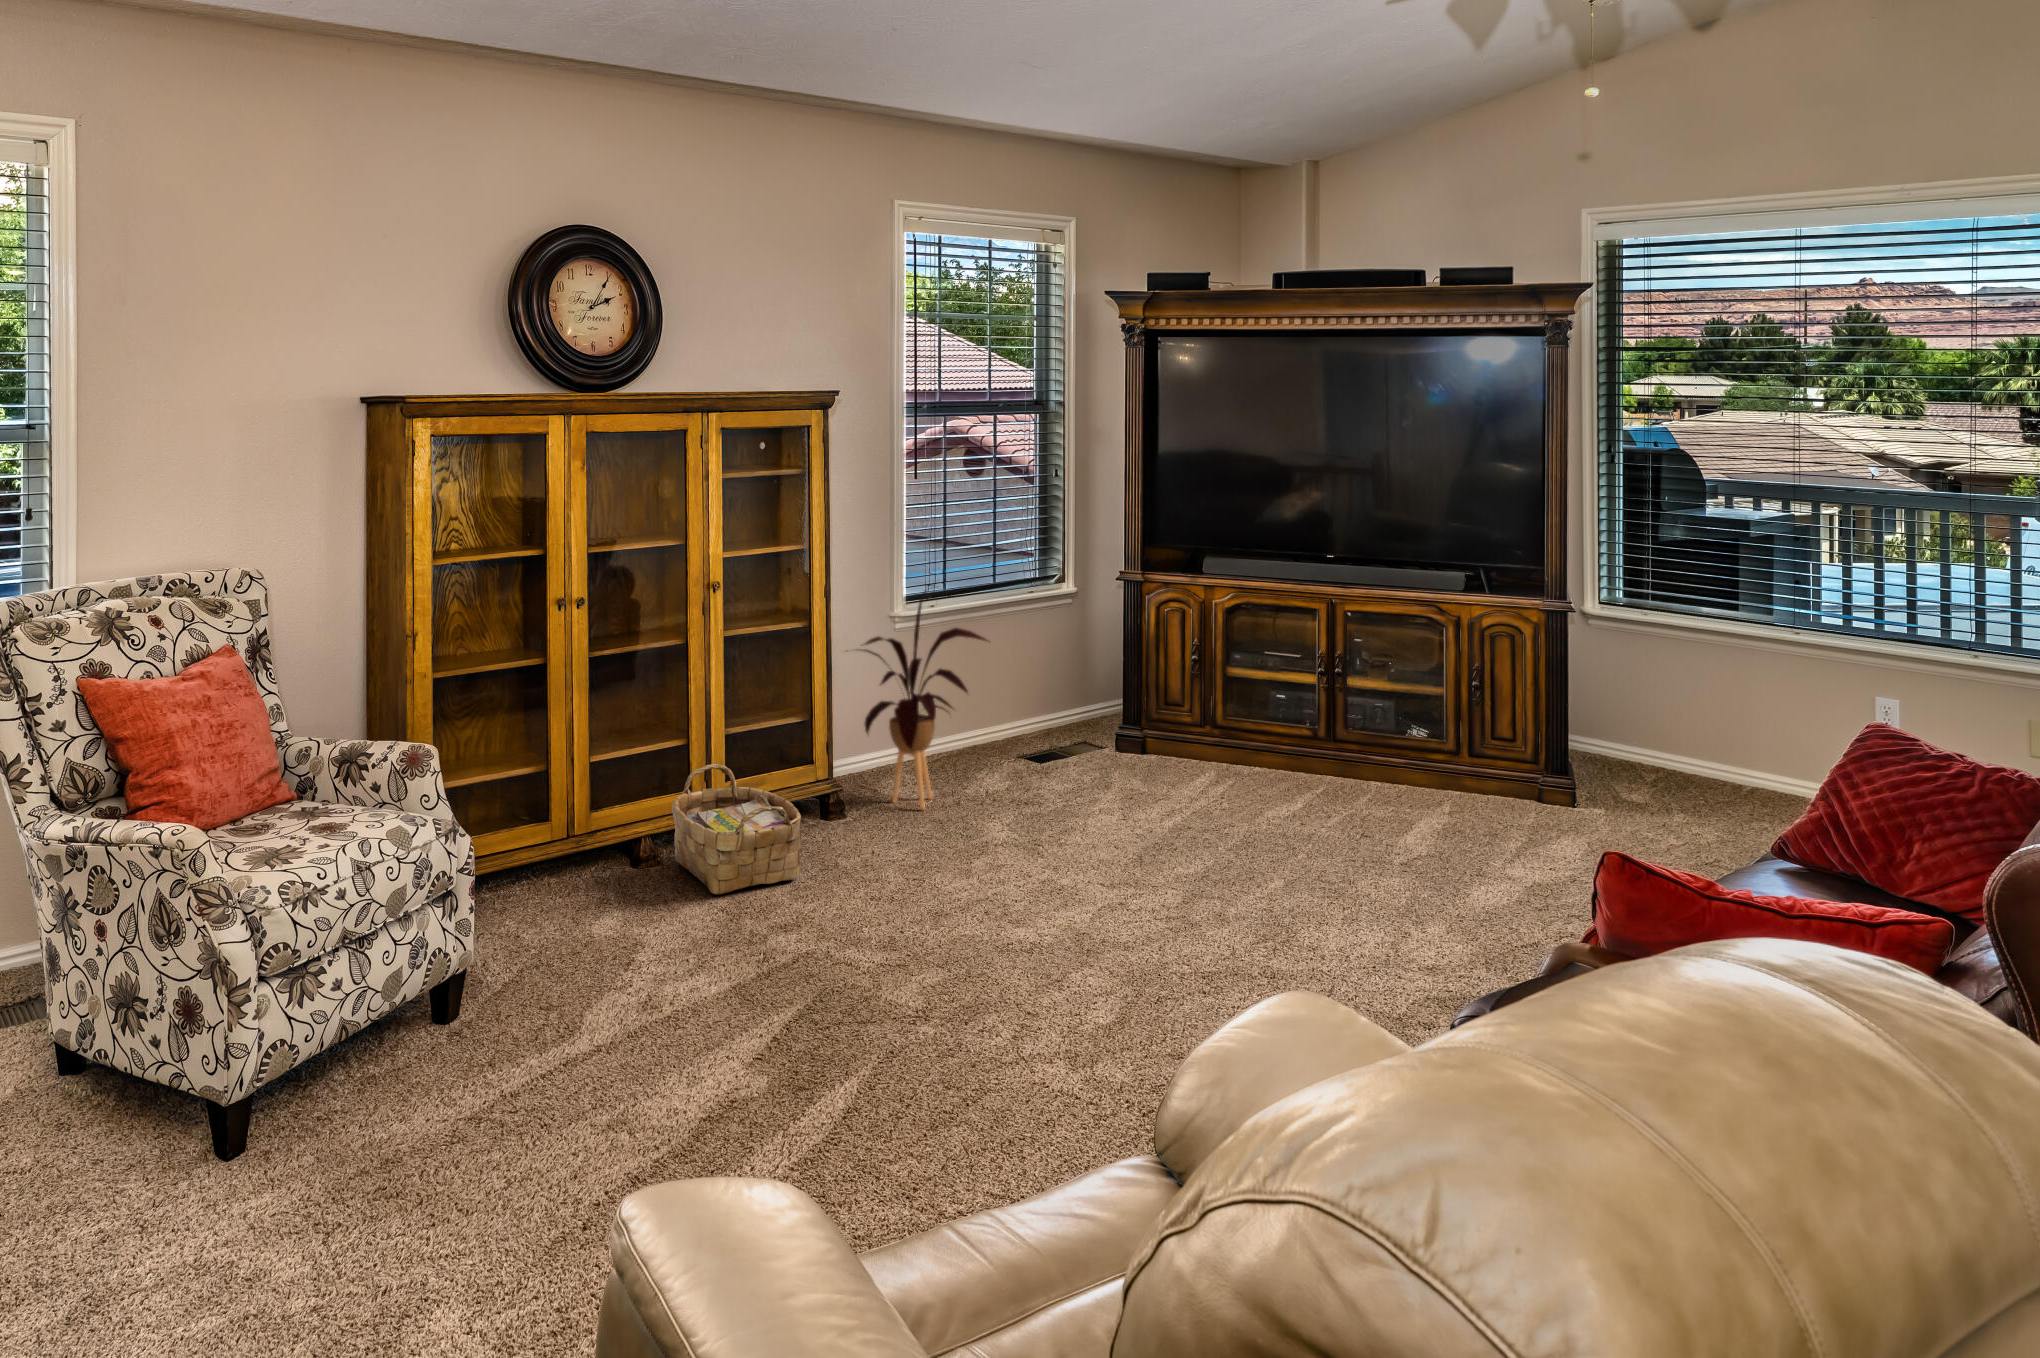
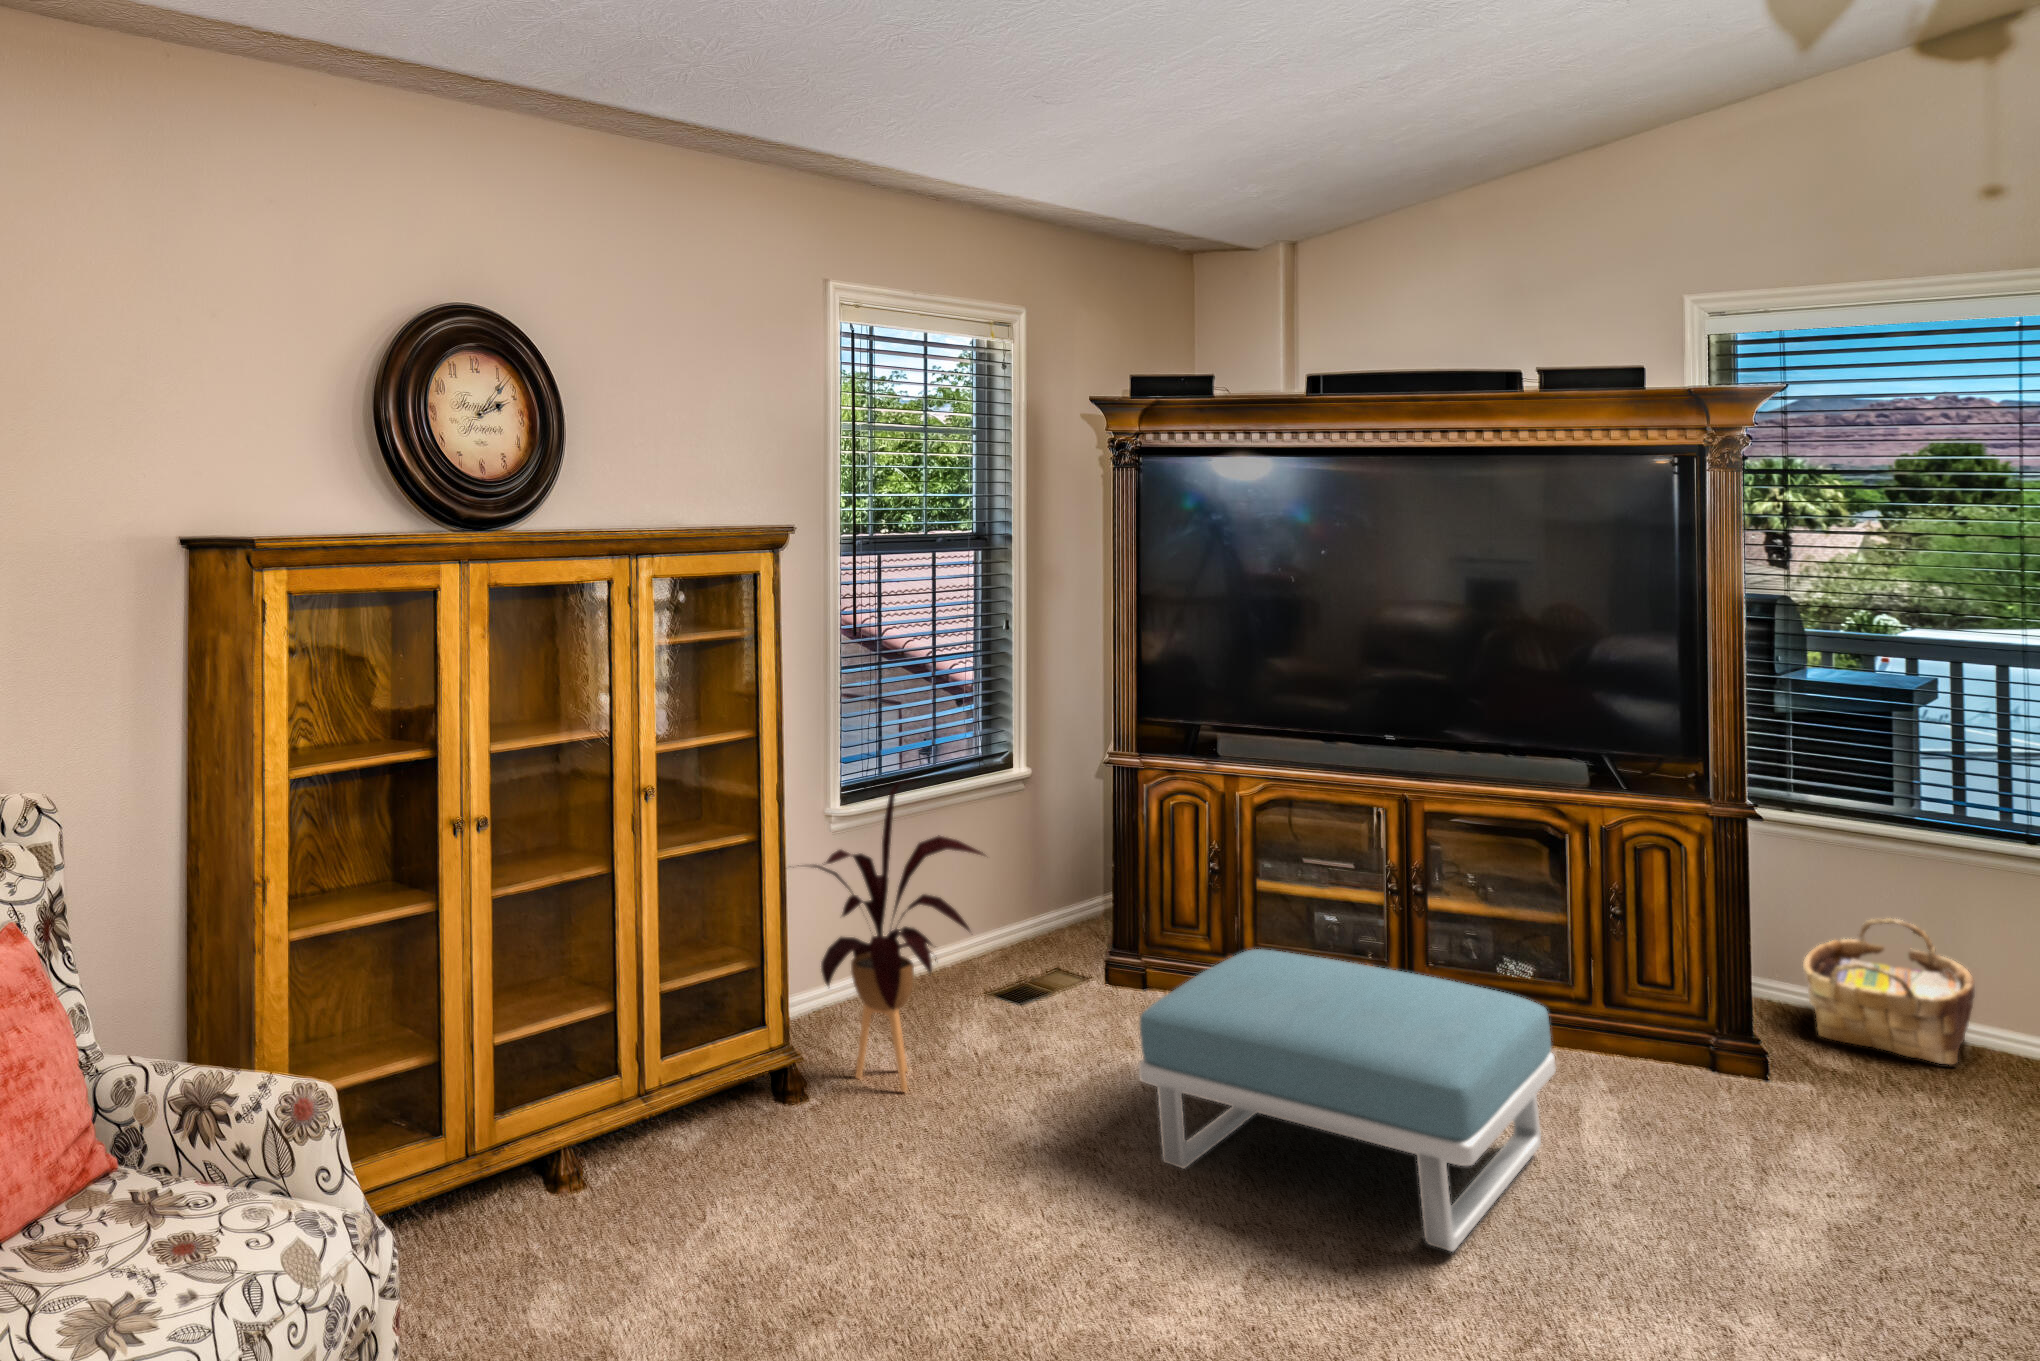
footstool: none [1072,709,1370,890] -> present [1139,949,1556,1251]
woven basket: present [672,764,801,895] -> present [1803,918,1975,1064]

